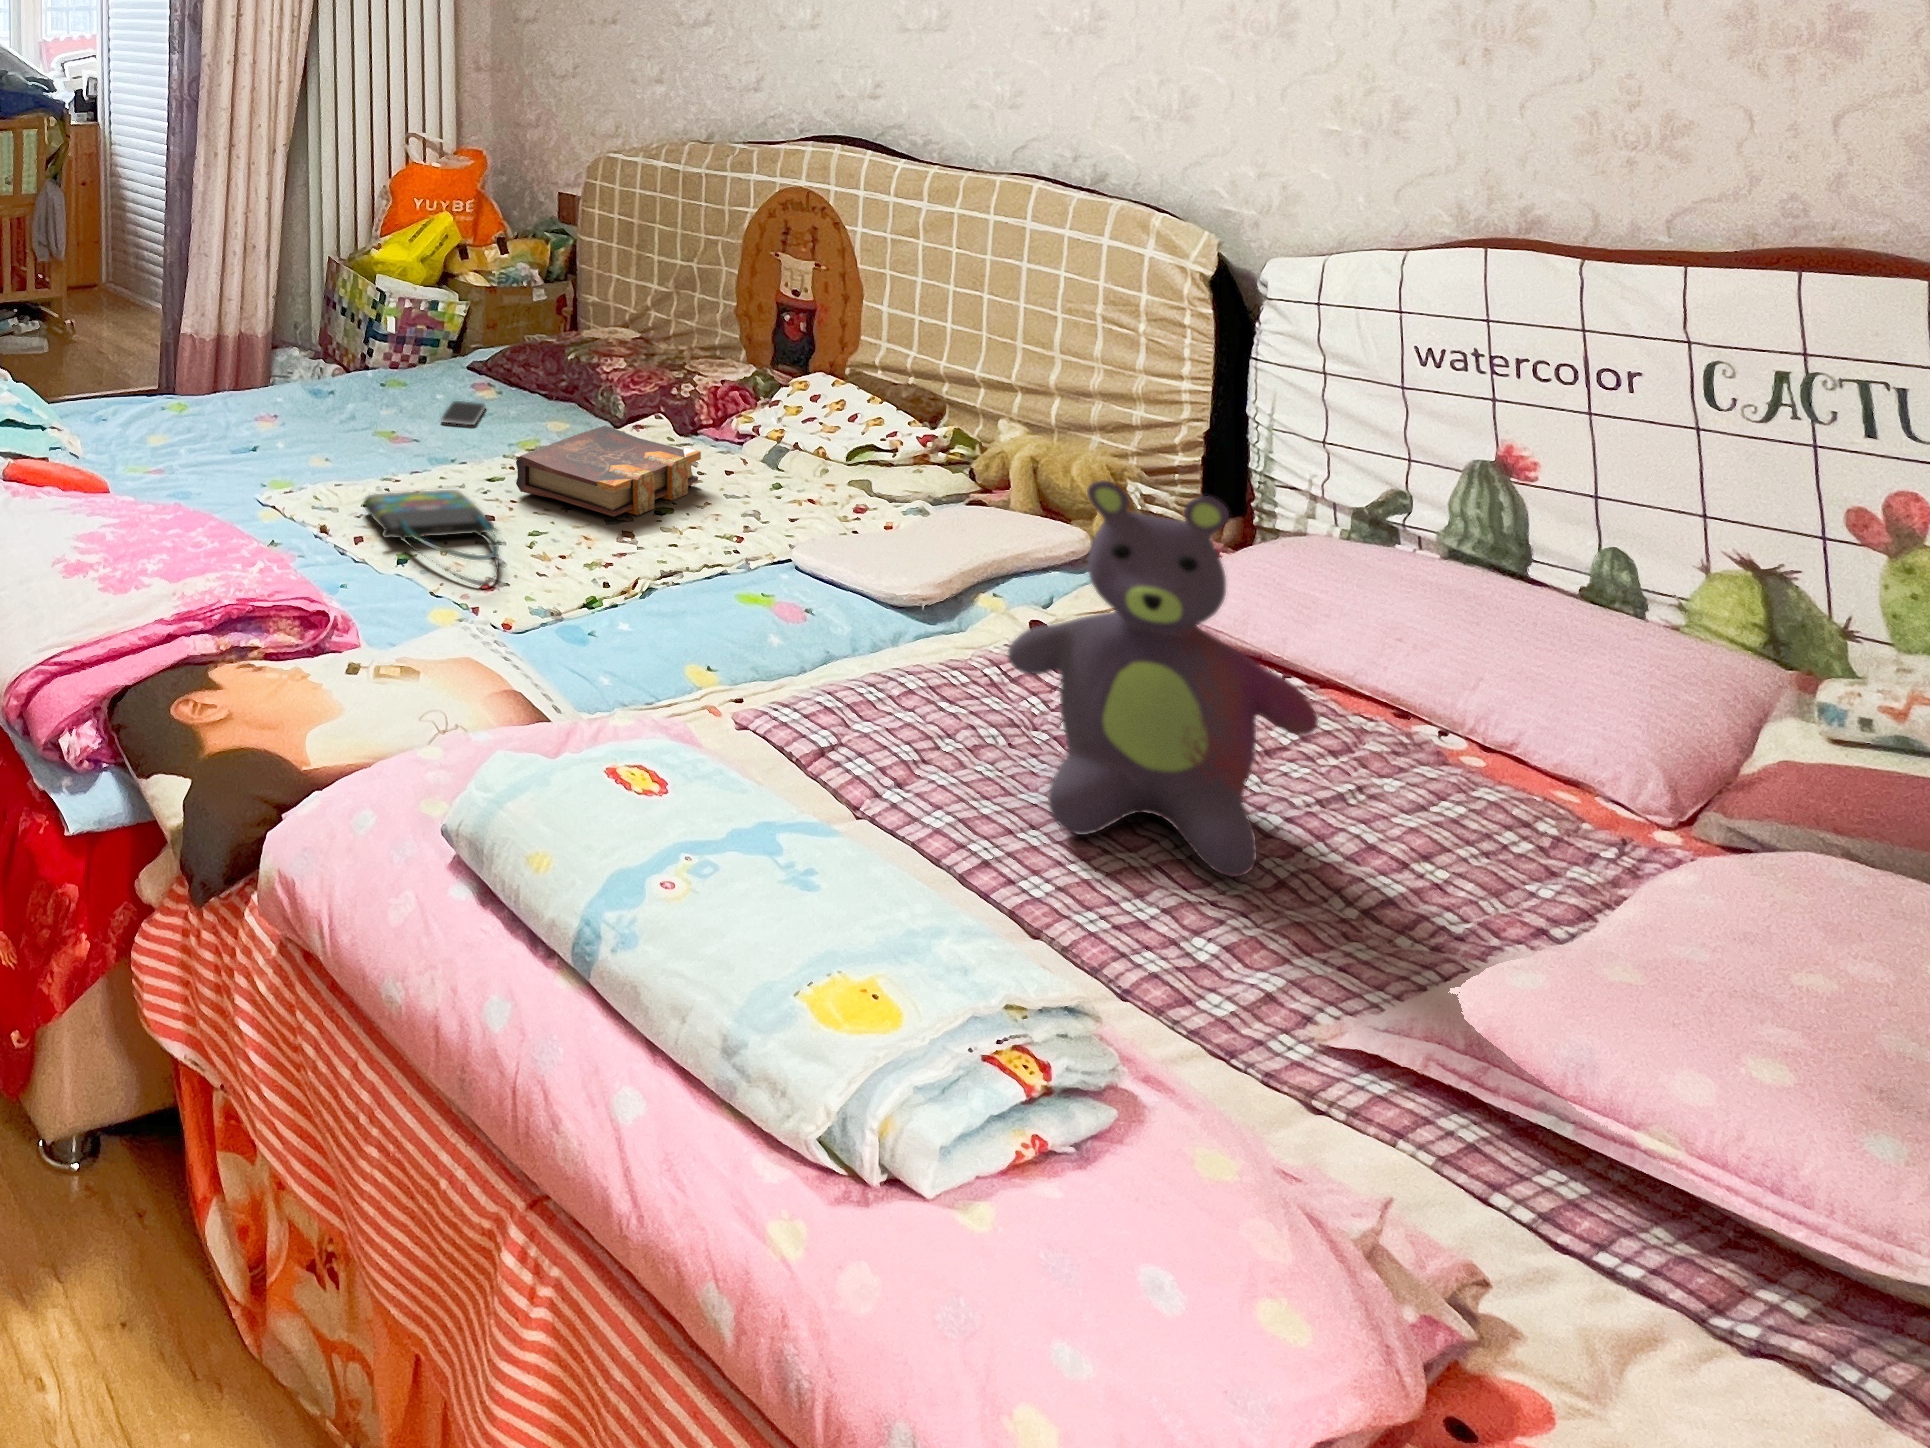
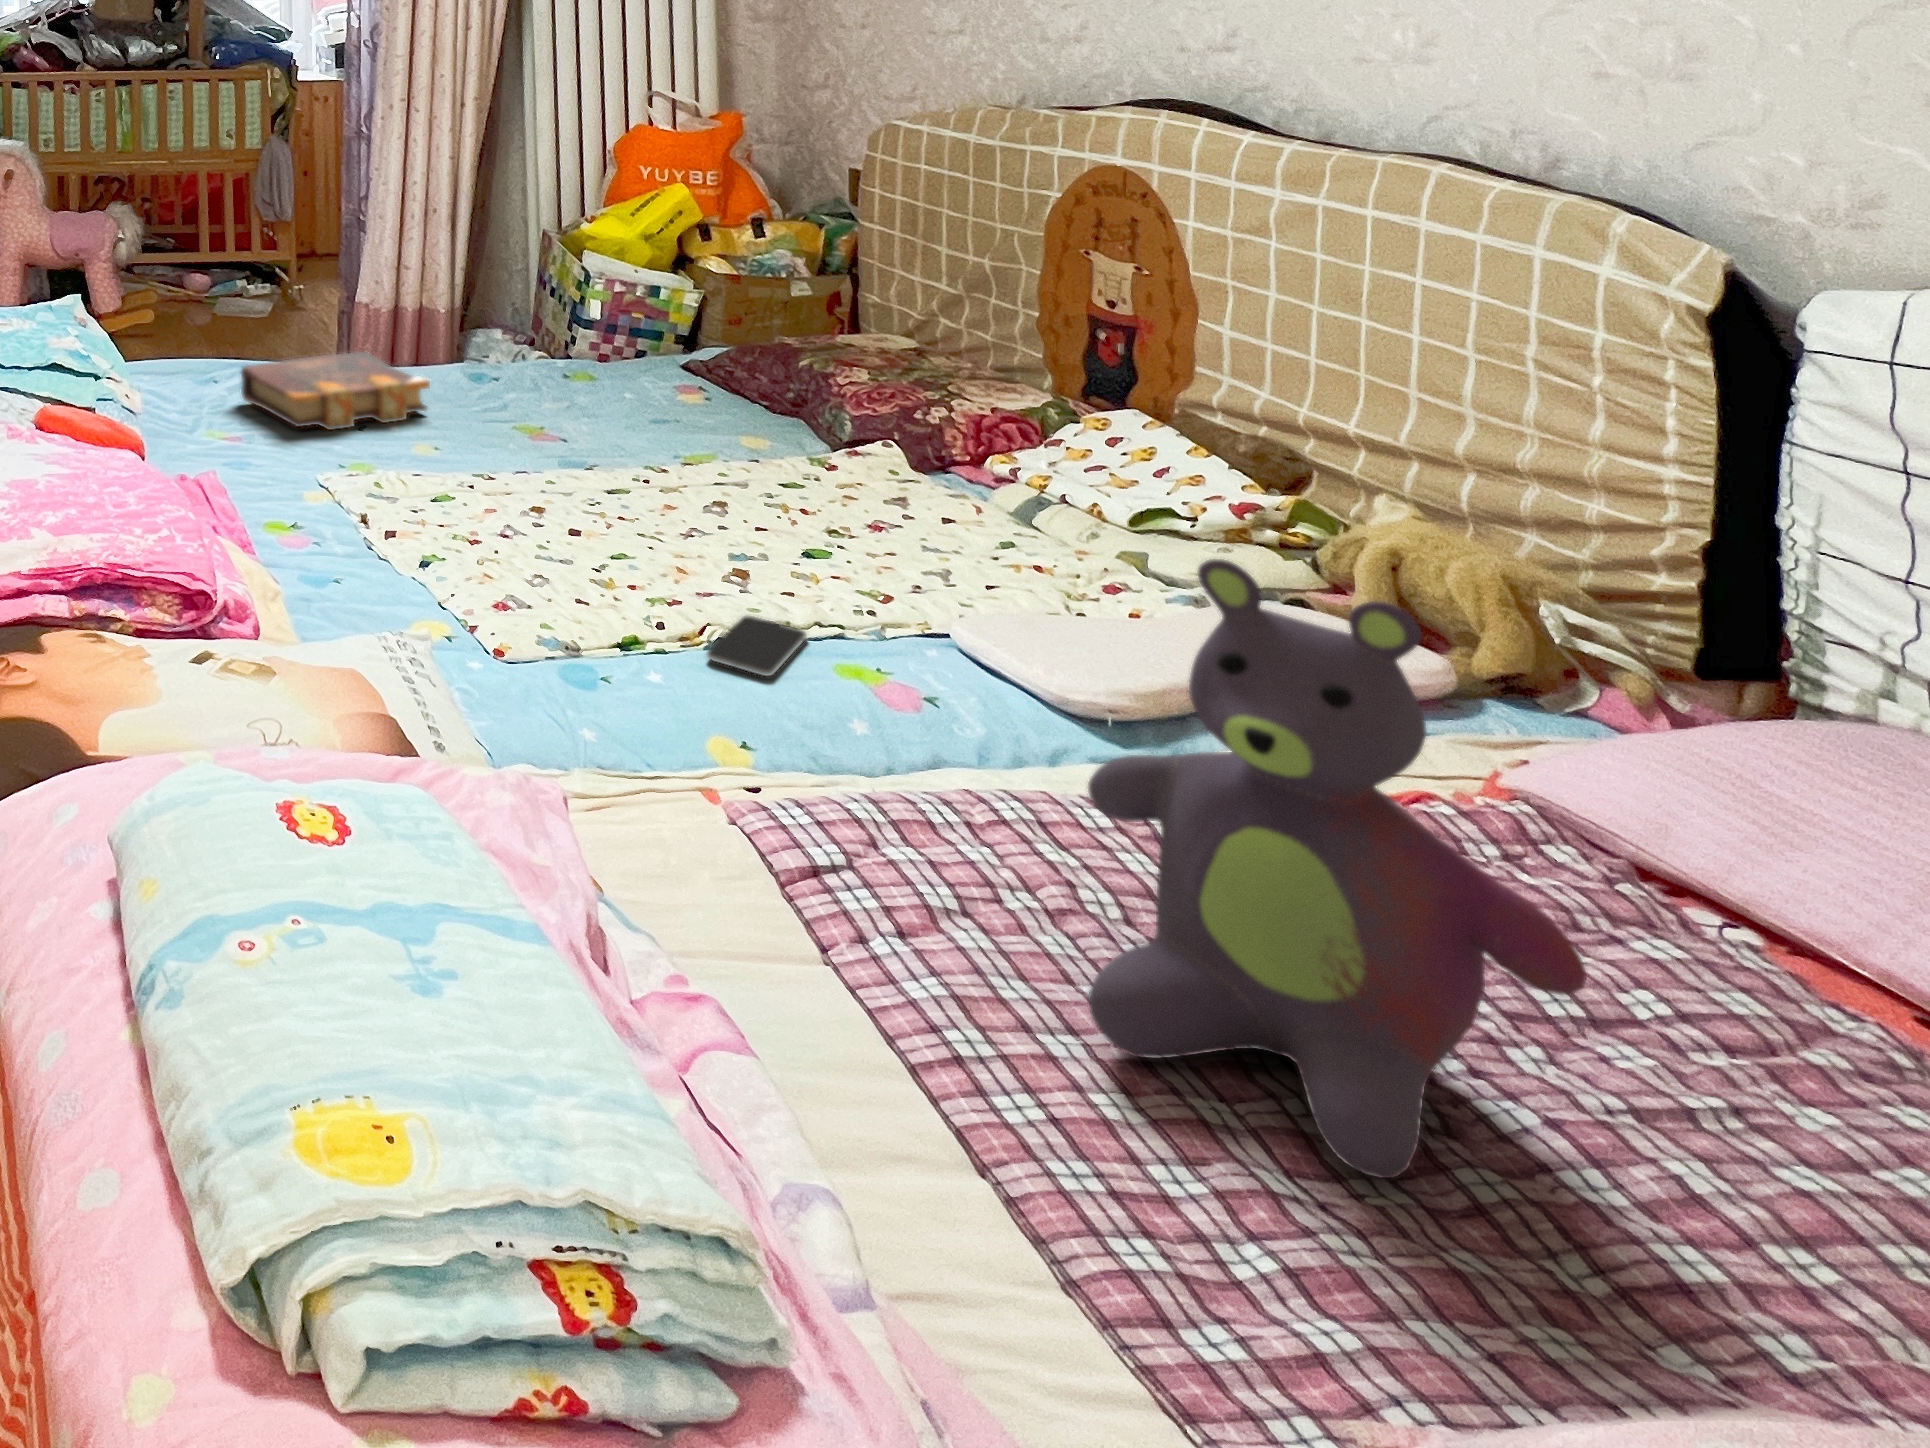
smartphone: present [441,401,485,425] -> present [707,616,807,676]
book: present [516,425,701,517] -> present [241,352,430,430]
tote bag: present [364,490,499,586] -> none [413,484,566,601]

